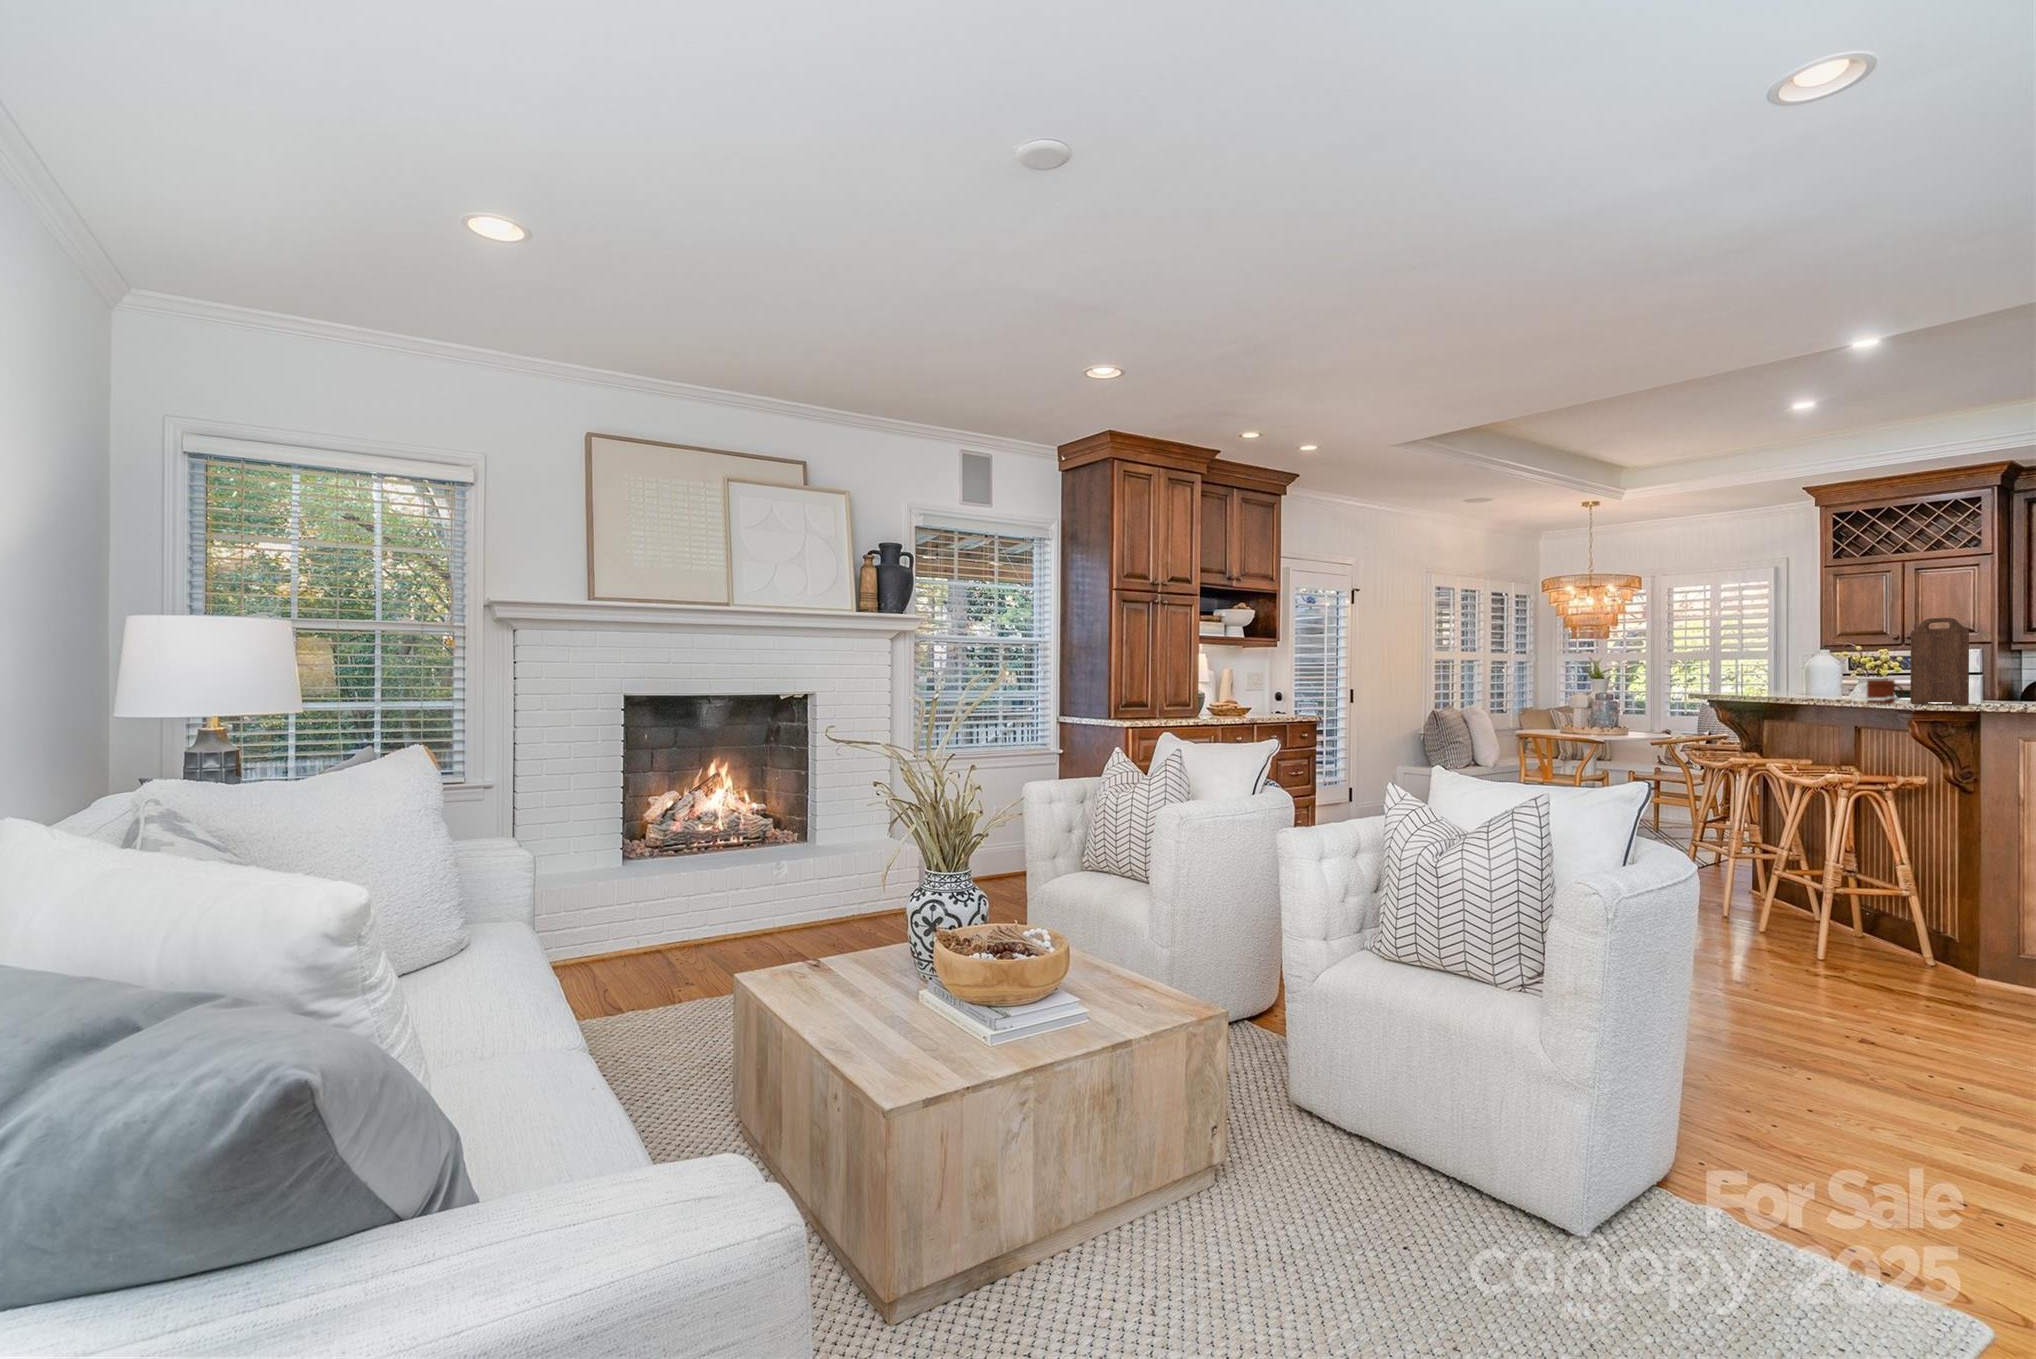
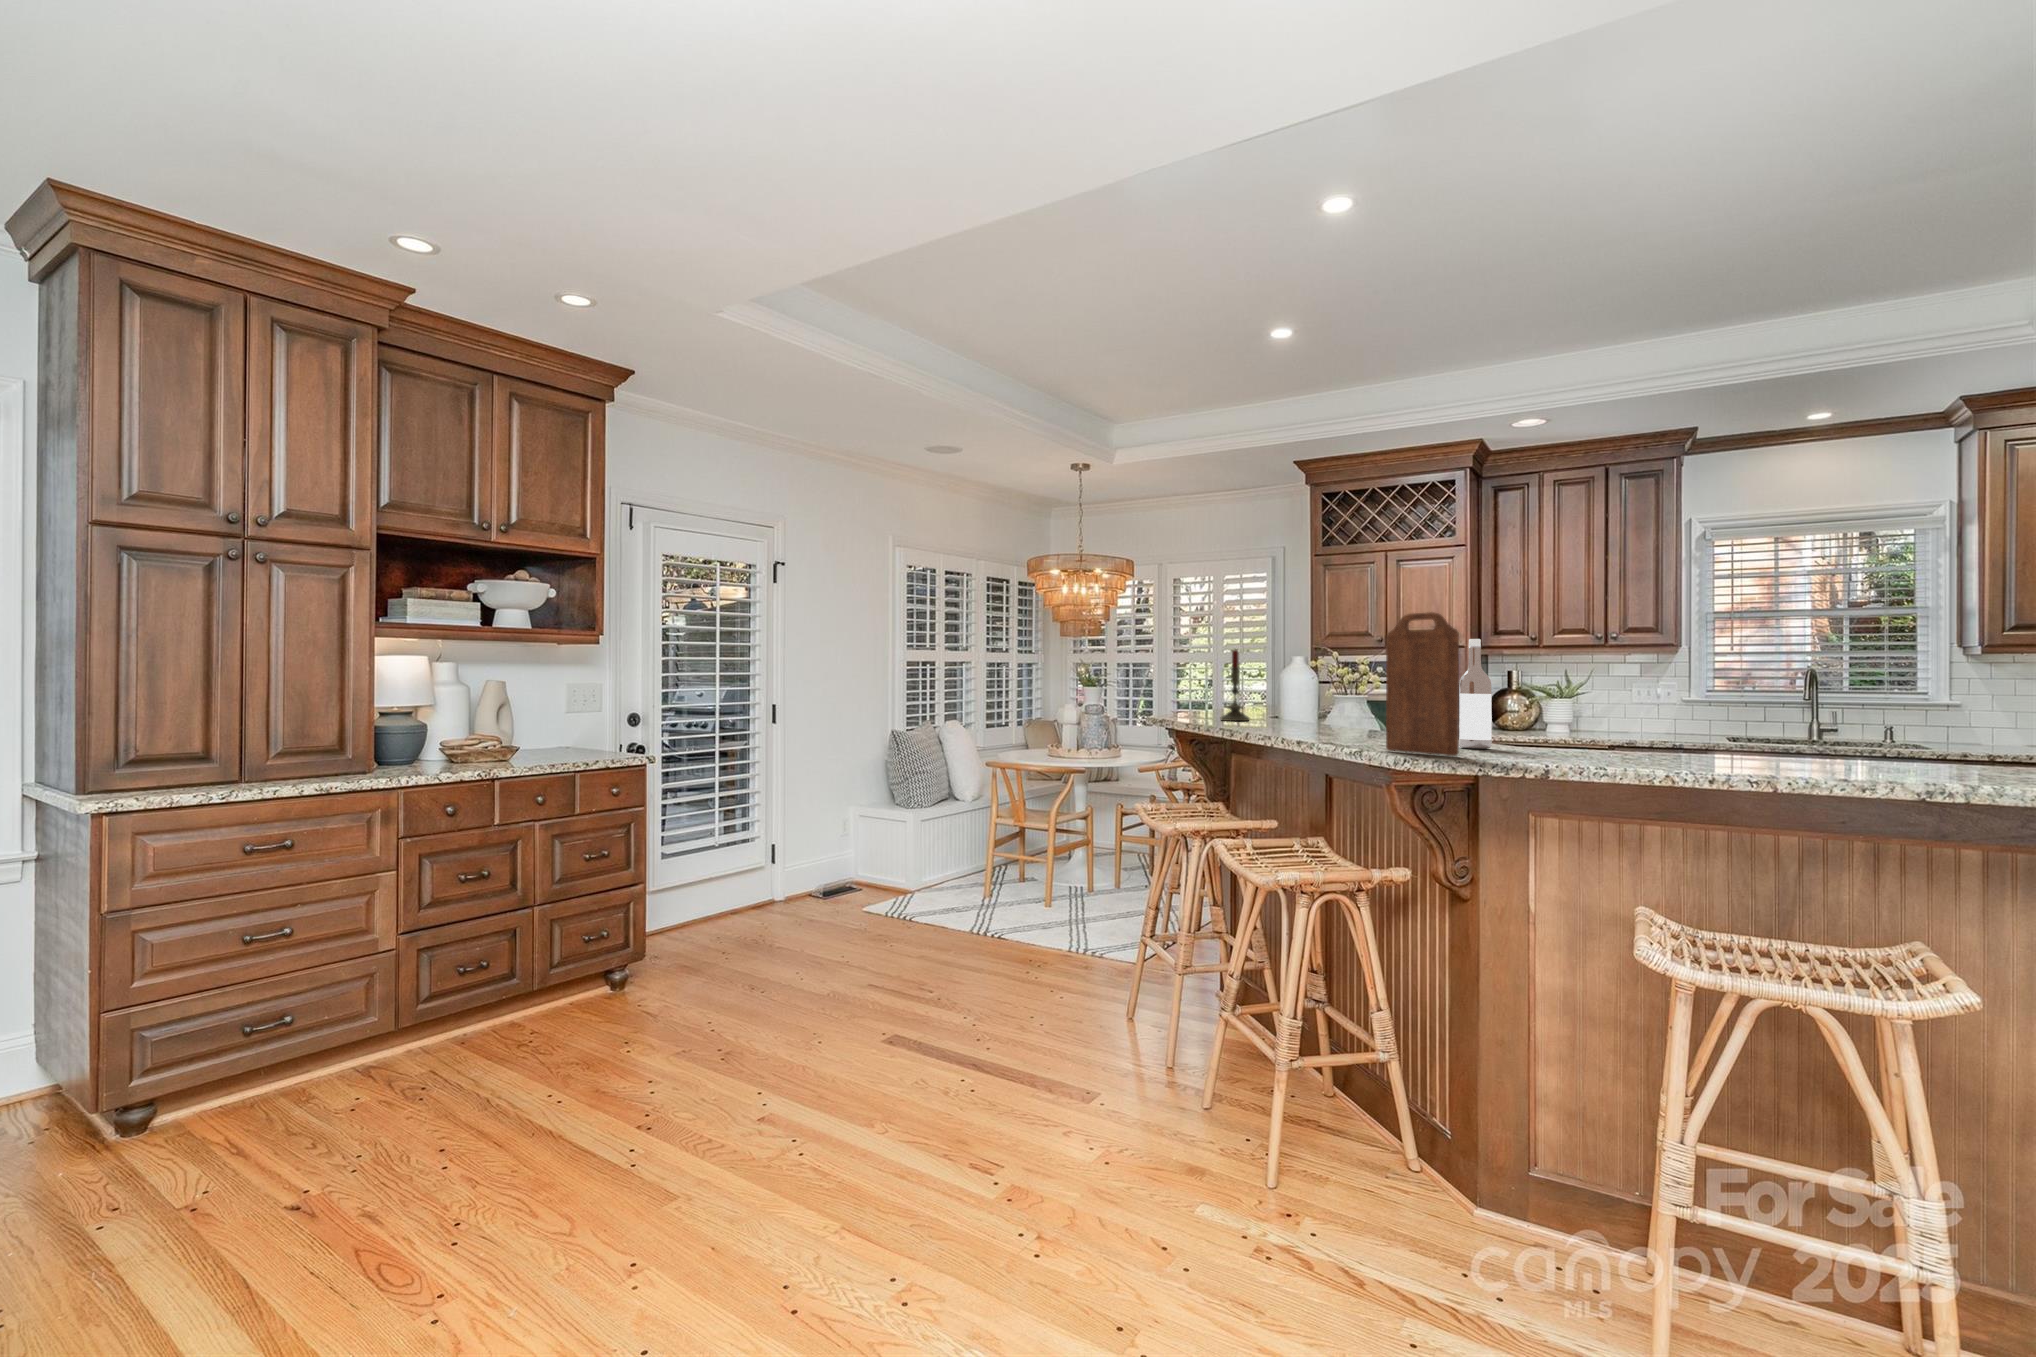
wine bottle: none [1972,634,2000,706] -> present [1459,639,1492,749]
candle: none [1741,644,1769,700] -> present [1220,649,1249,721]
mug: present [1867,680,1903,704] -> none [1335,706,1379,745]

